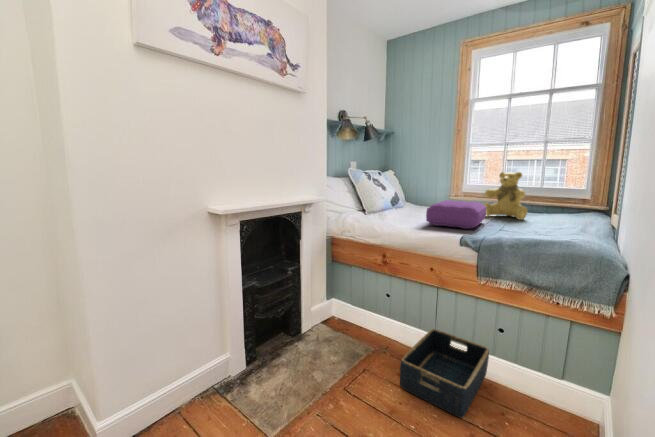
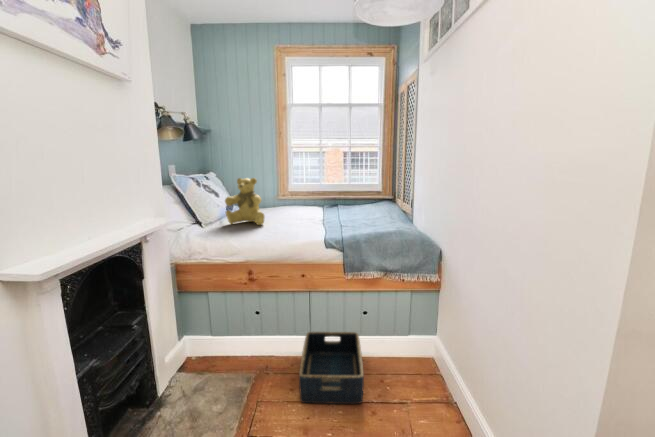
teddy bear: present [484,172,527,220] -> present [225,178,264,225]
pillow: present [426,200,486,229] -> none [285,203,333,231]

